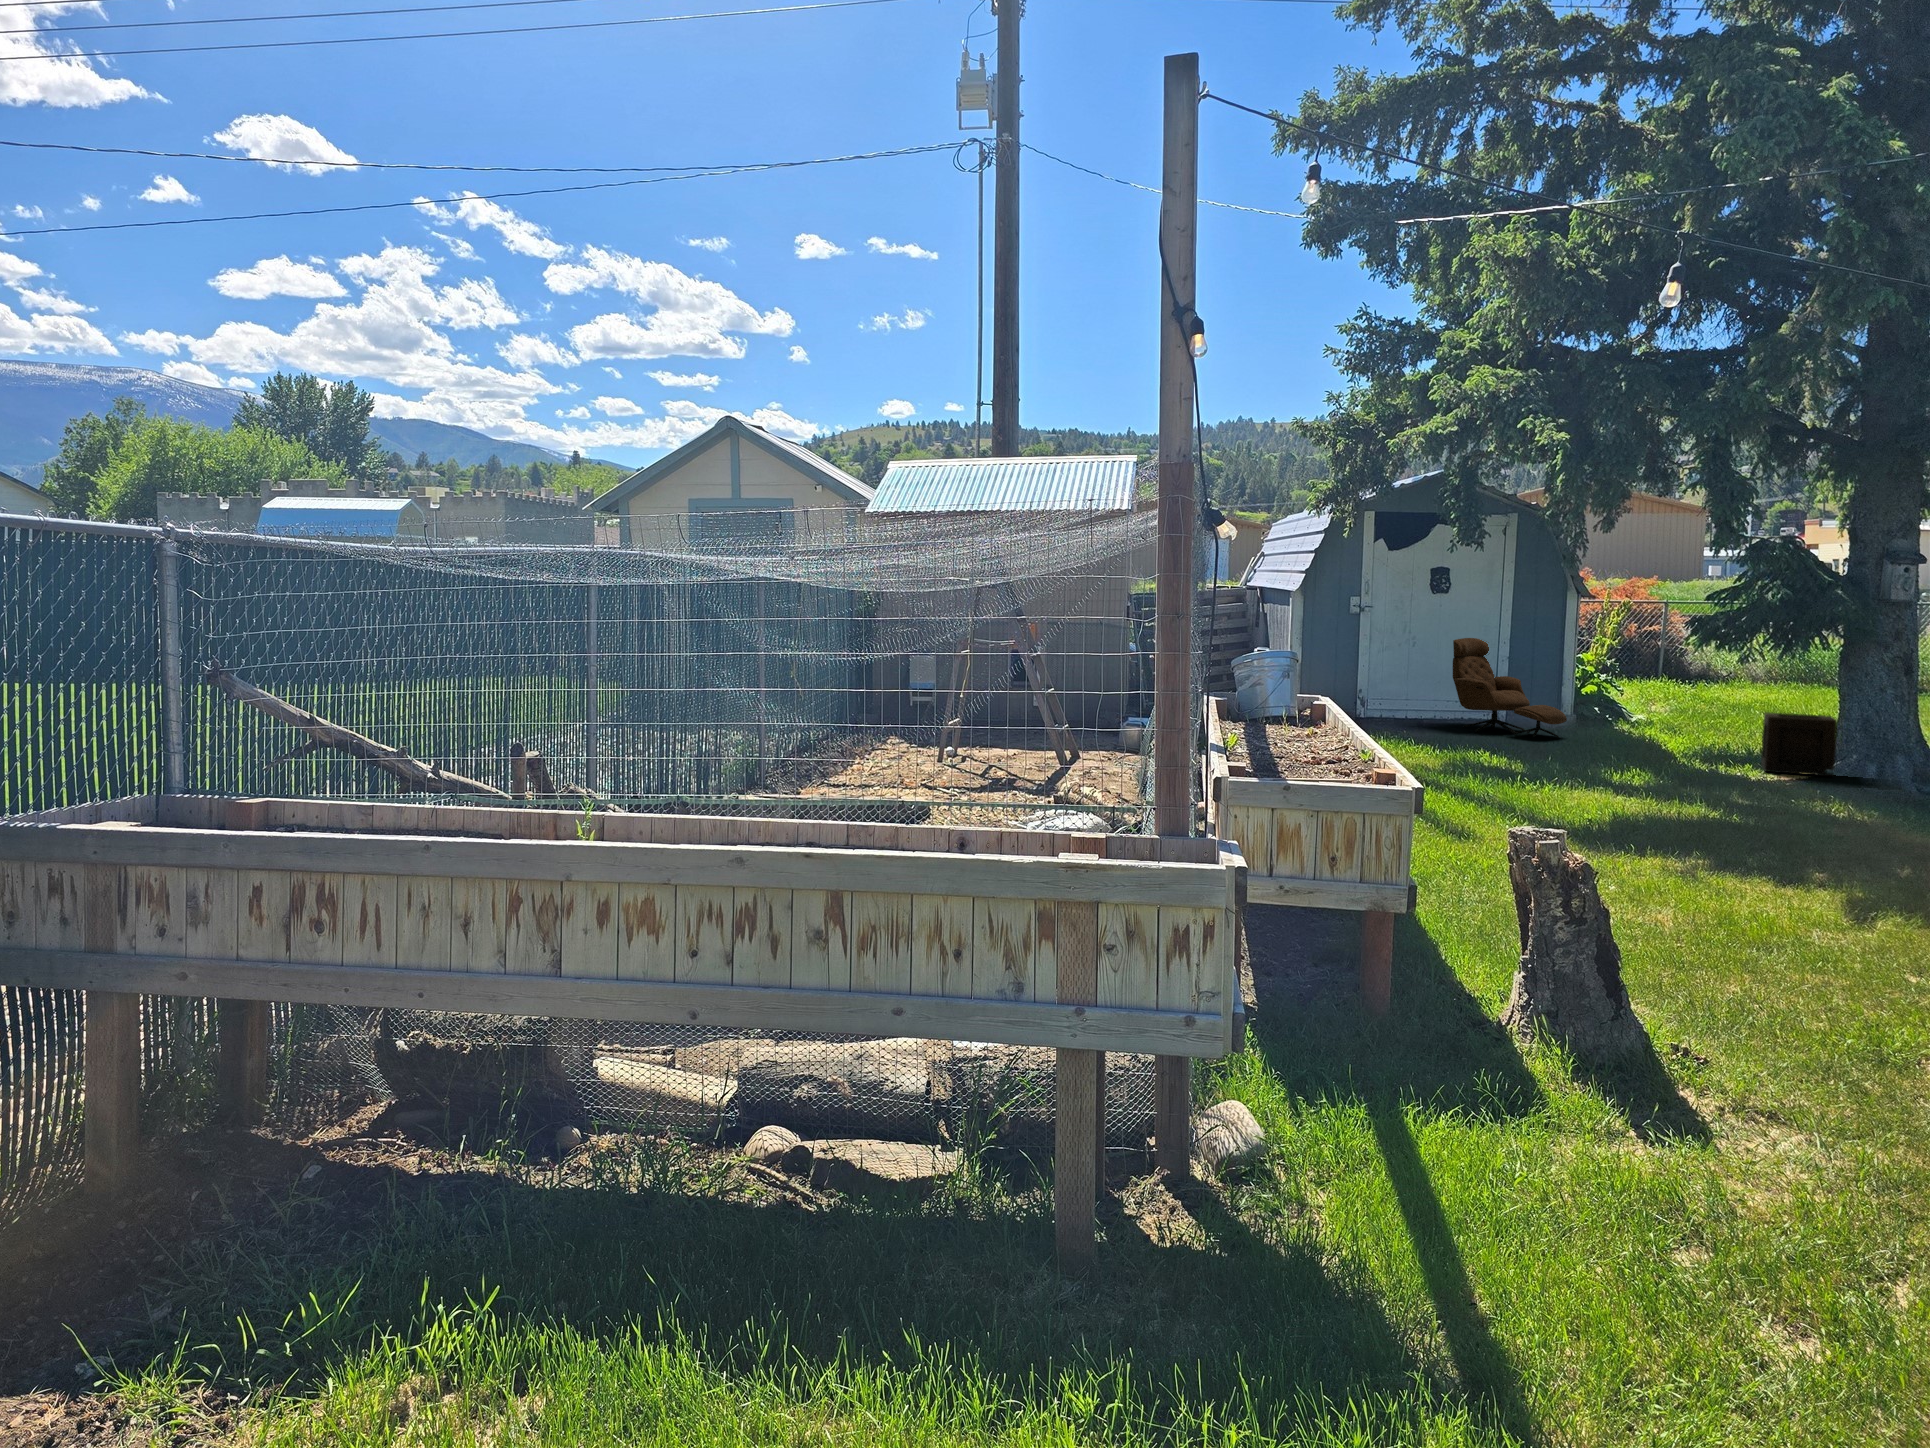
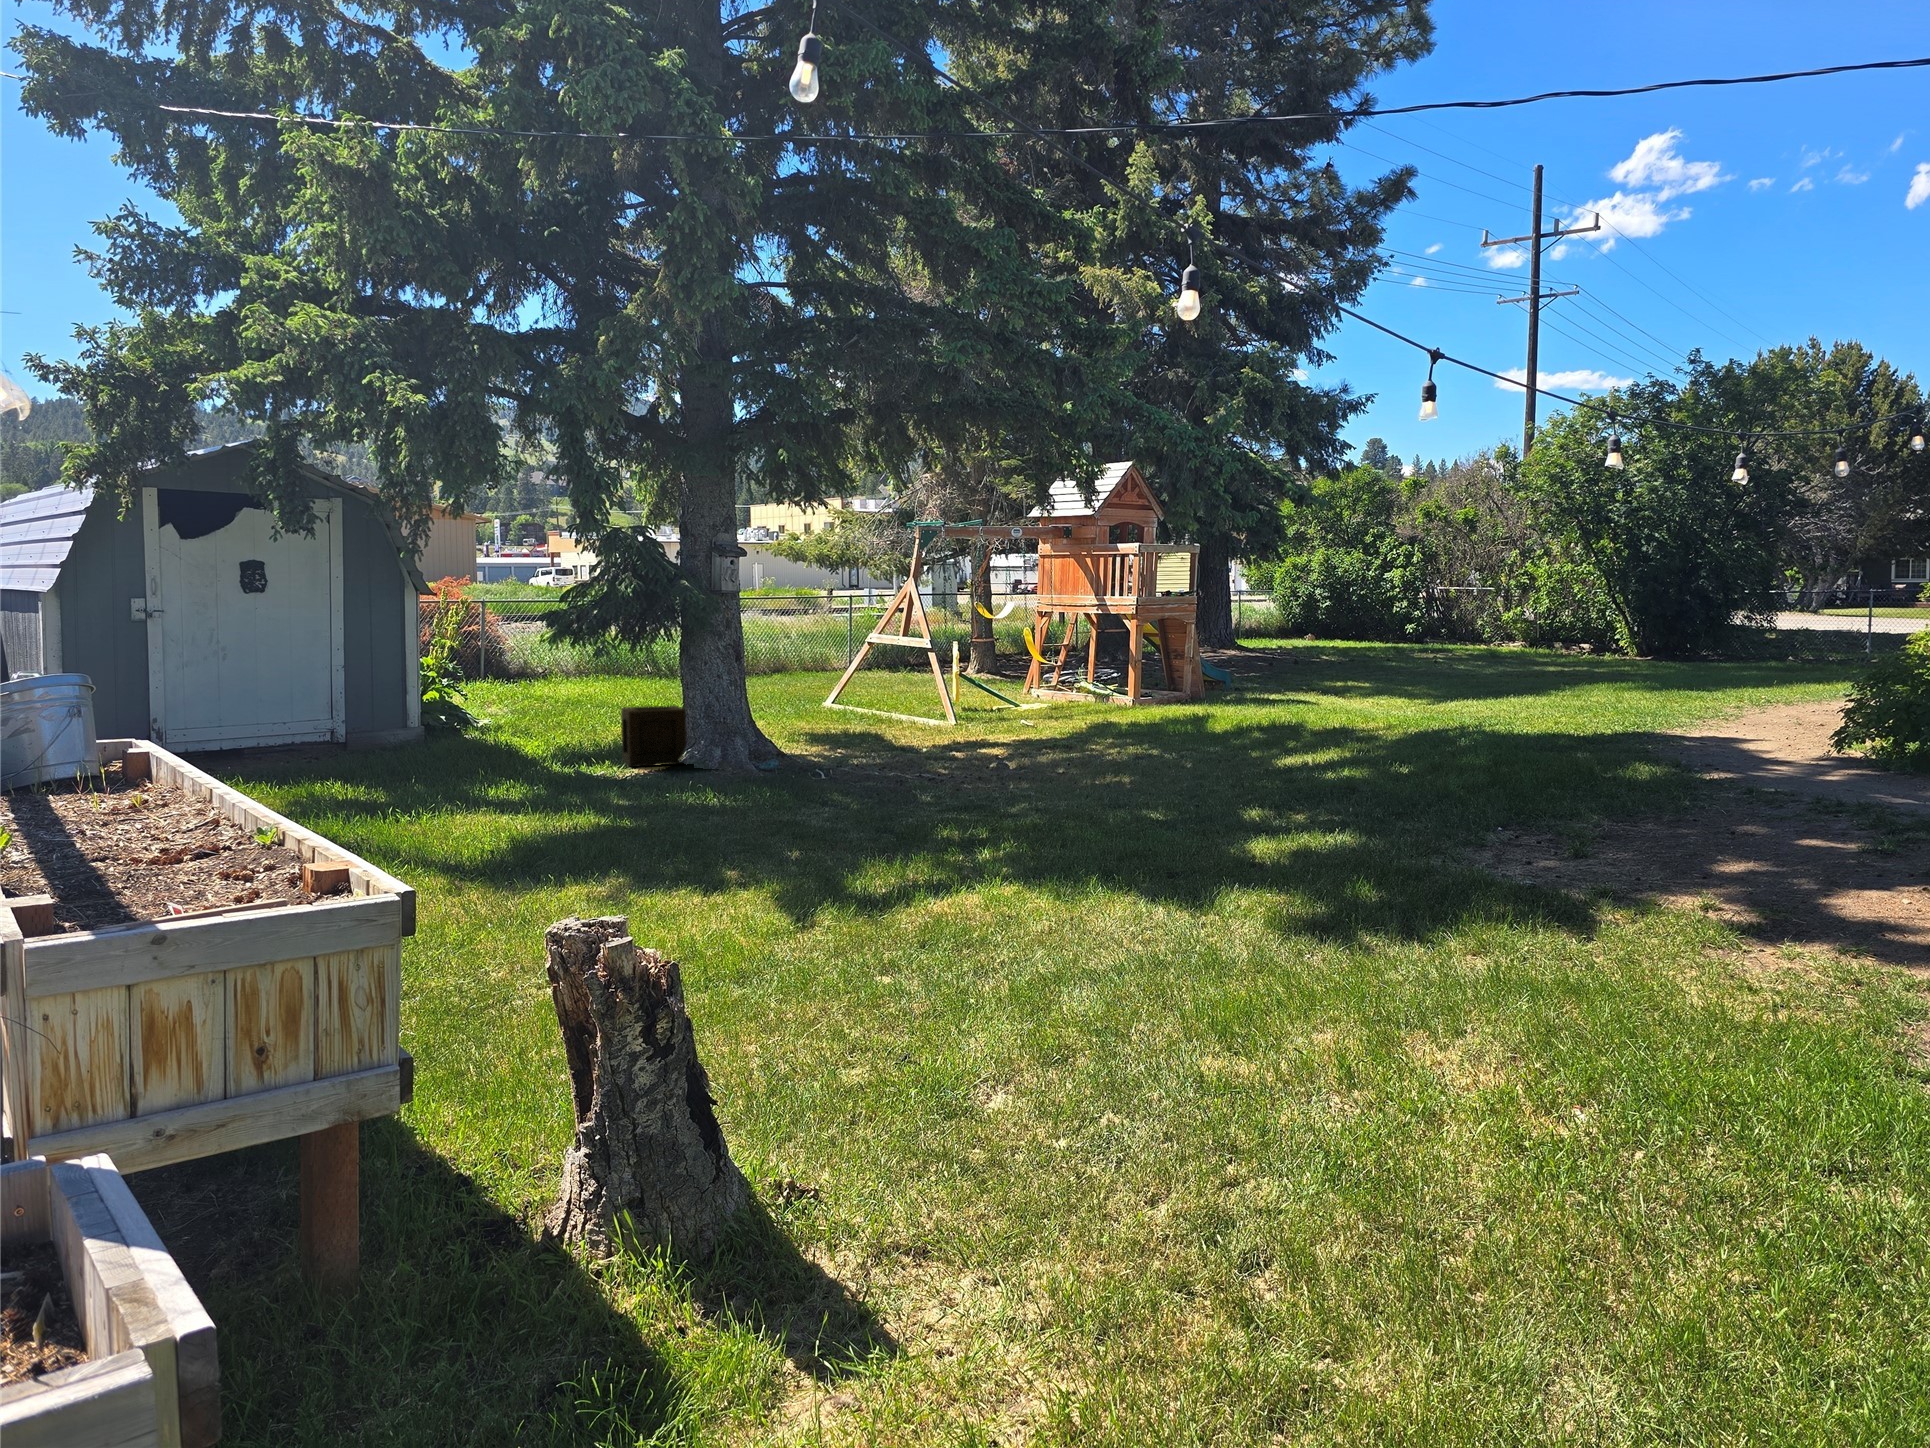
lounge chair: present [1453,638,1567,737] -> none [282,646,426,759]

